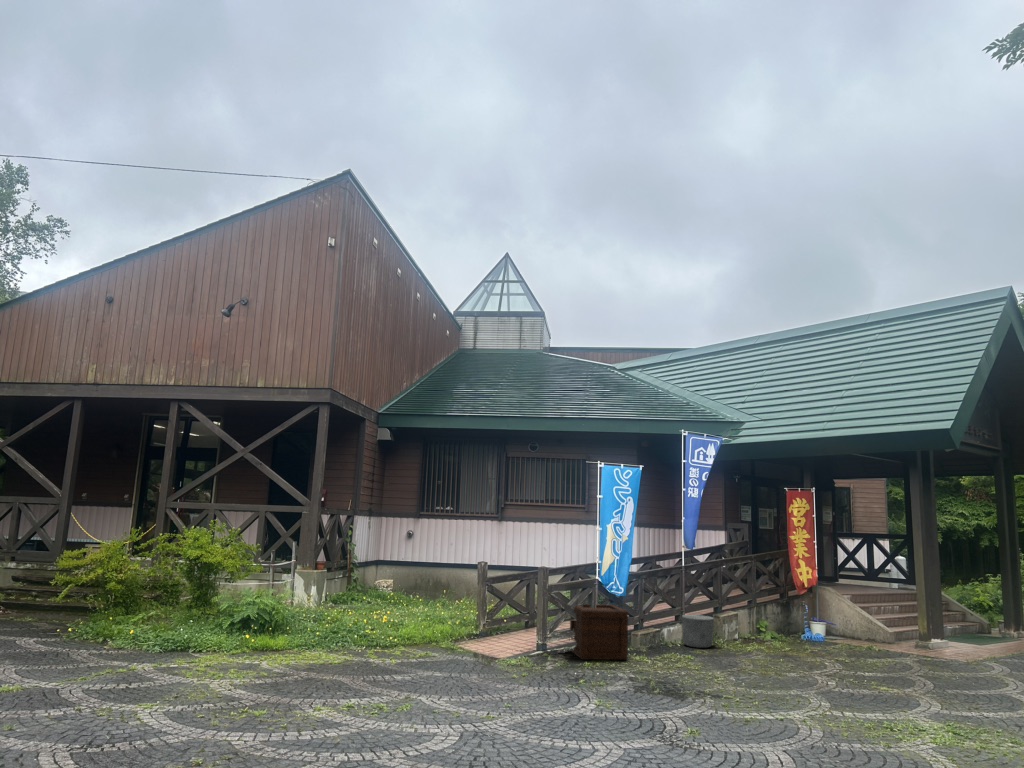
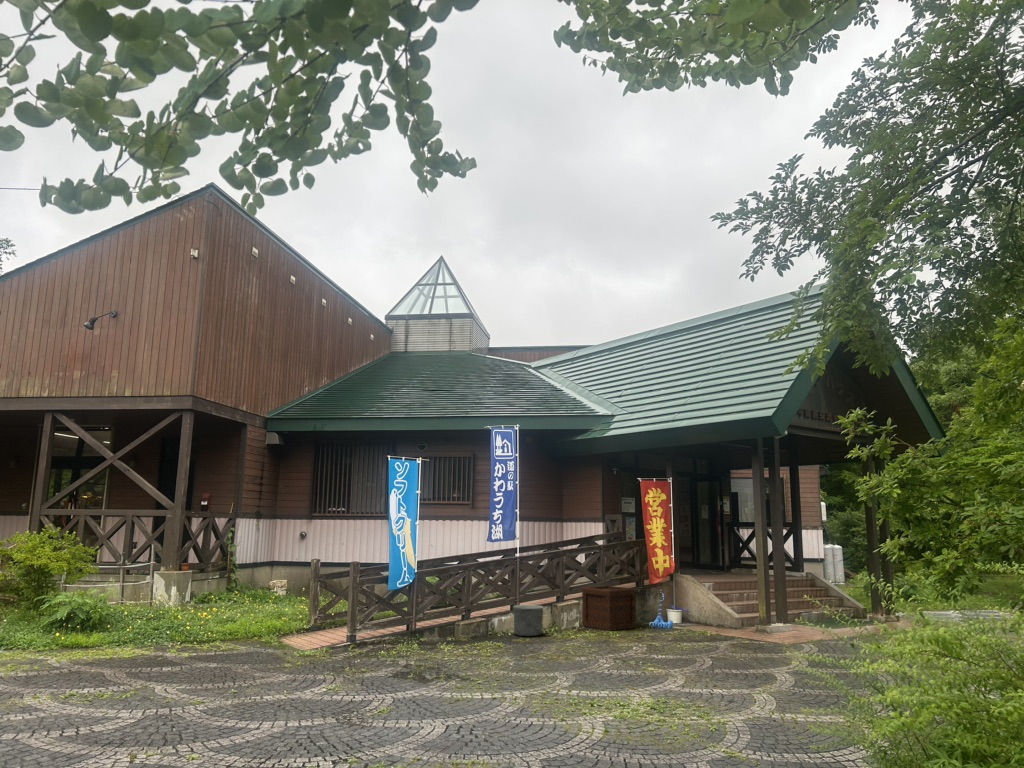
wooden crate: present [570,604,628,660] -> present [582,586,636,631]

